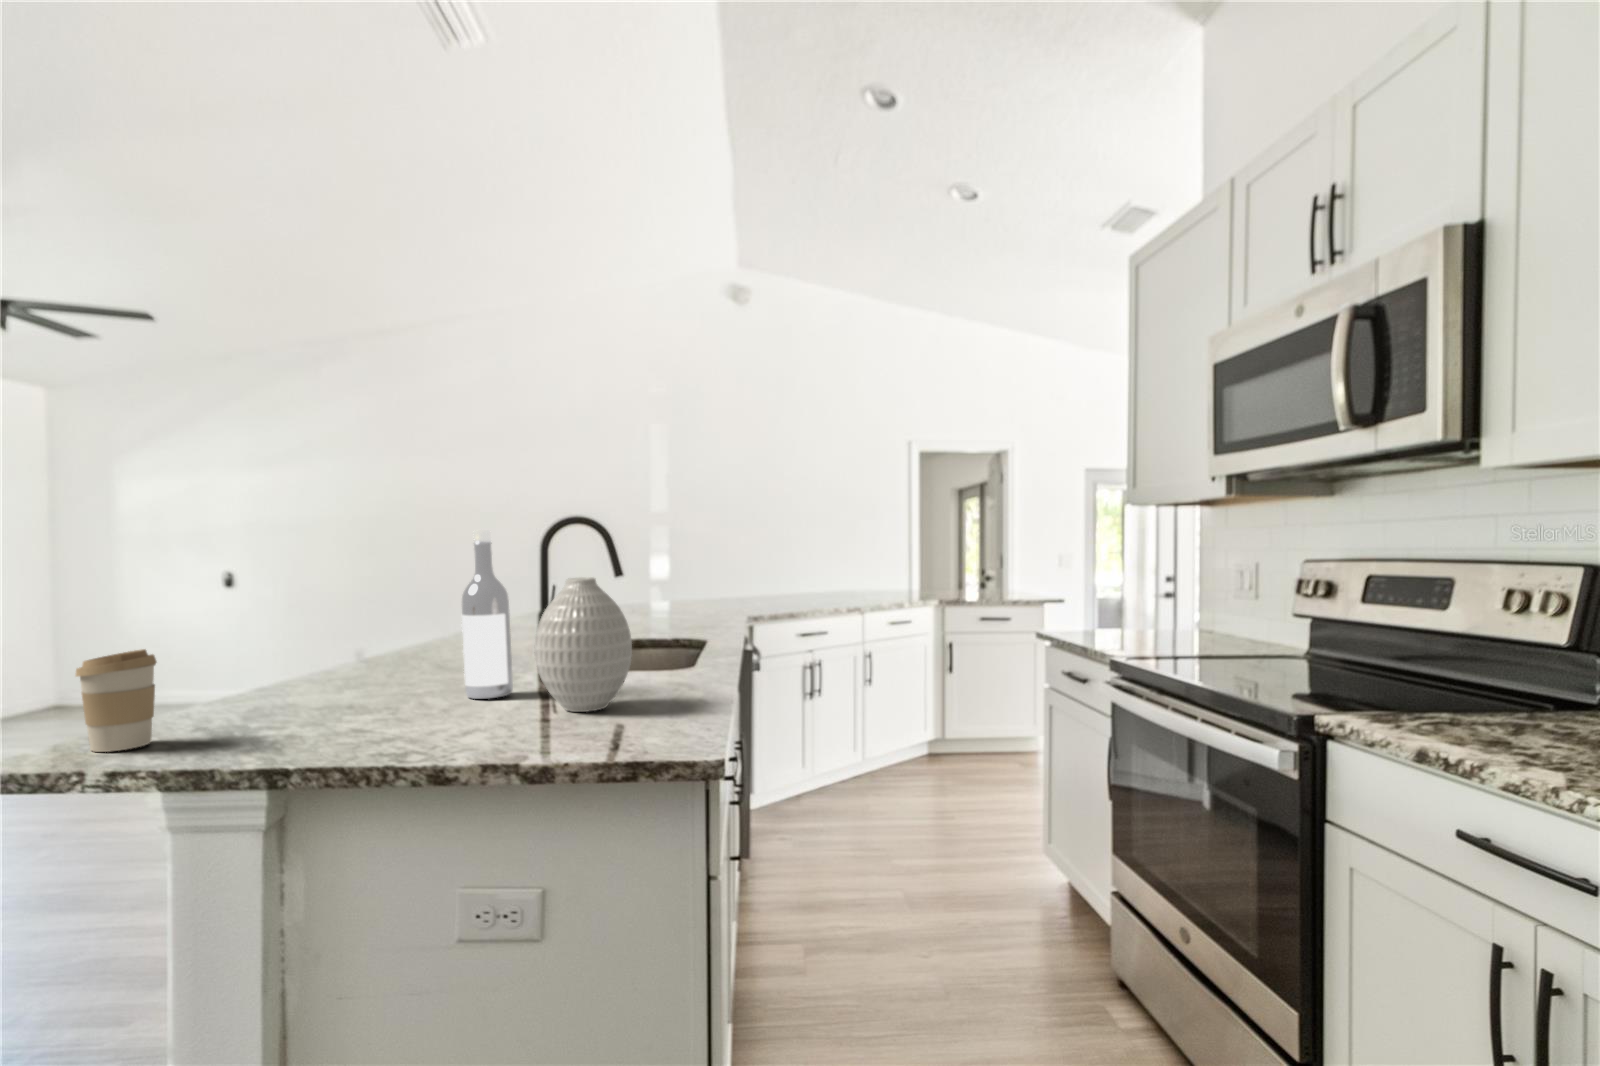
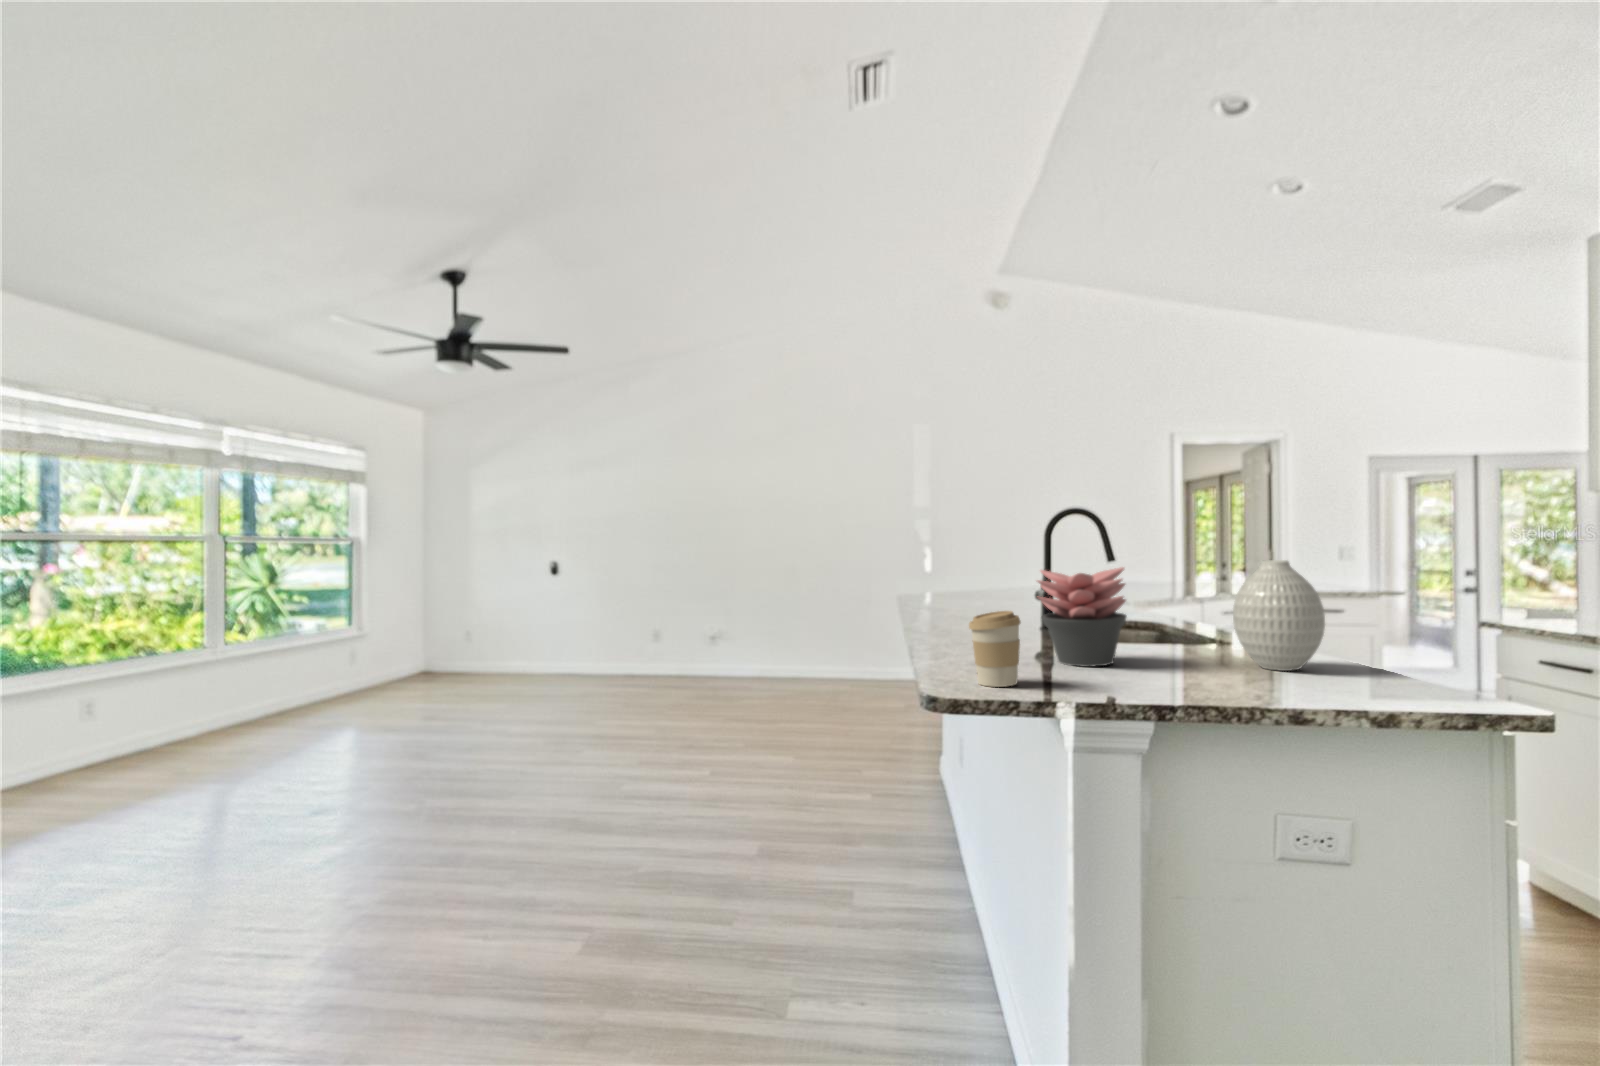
wine bottle: present [462,530,513,699] -> none [1143,524,1186,658]
succulent plant: none [279,586,412,715] -> present [1037,567,1127,667]

